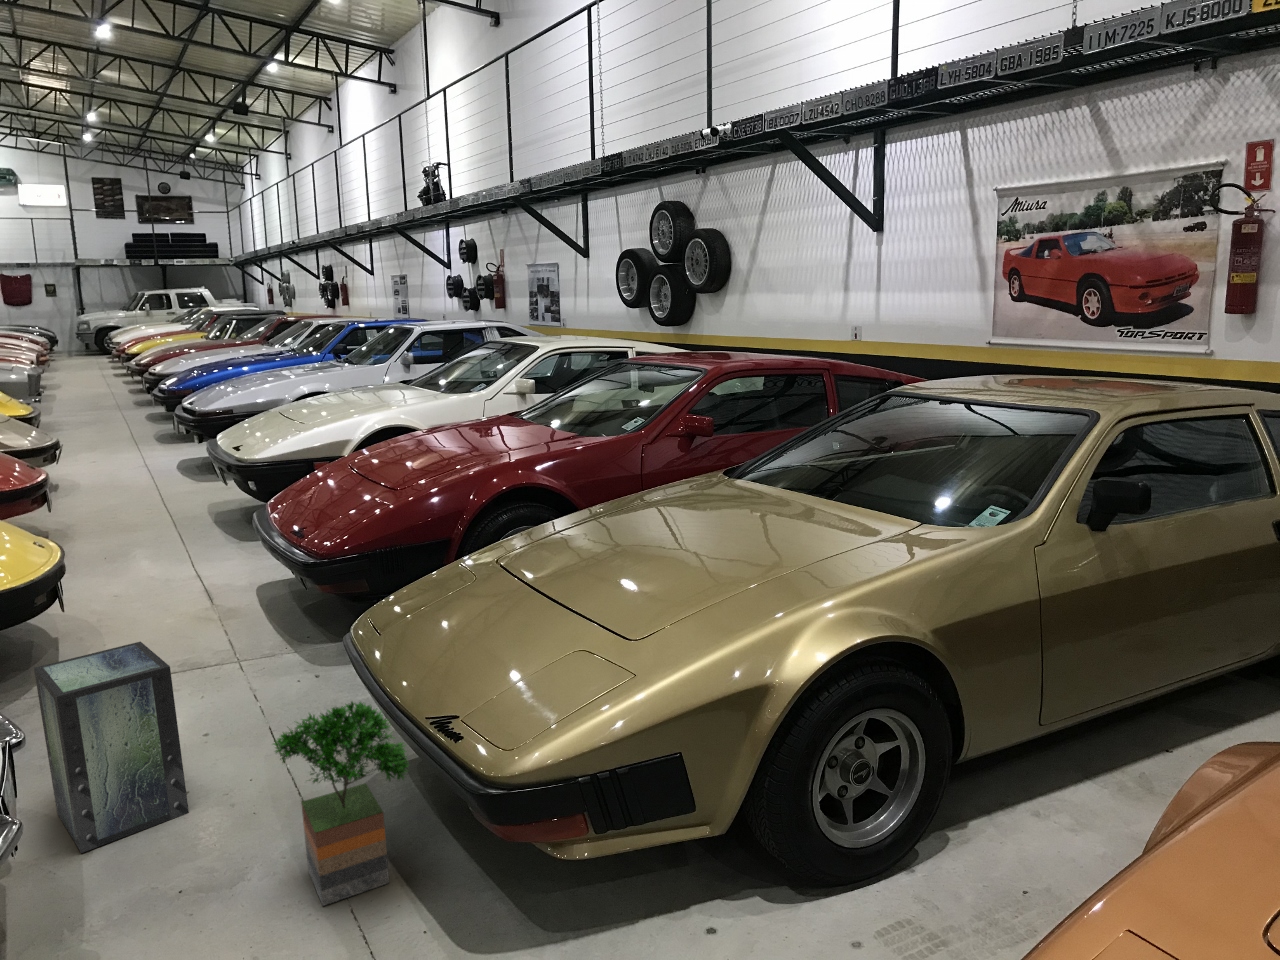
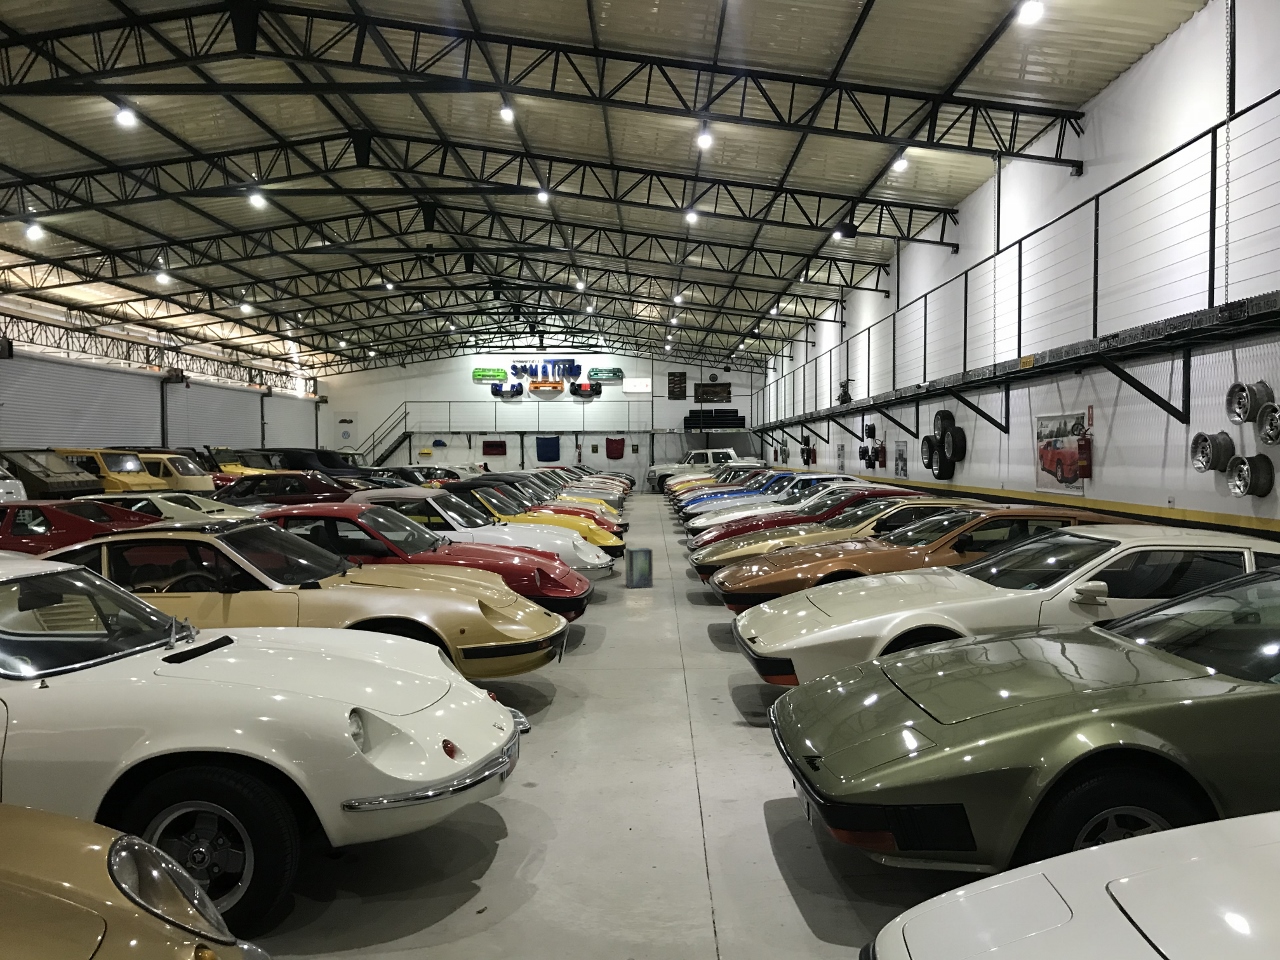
potted tree: present [274,702,408,906] -> none [668,554,695,595]

